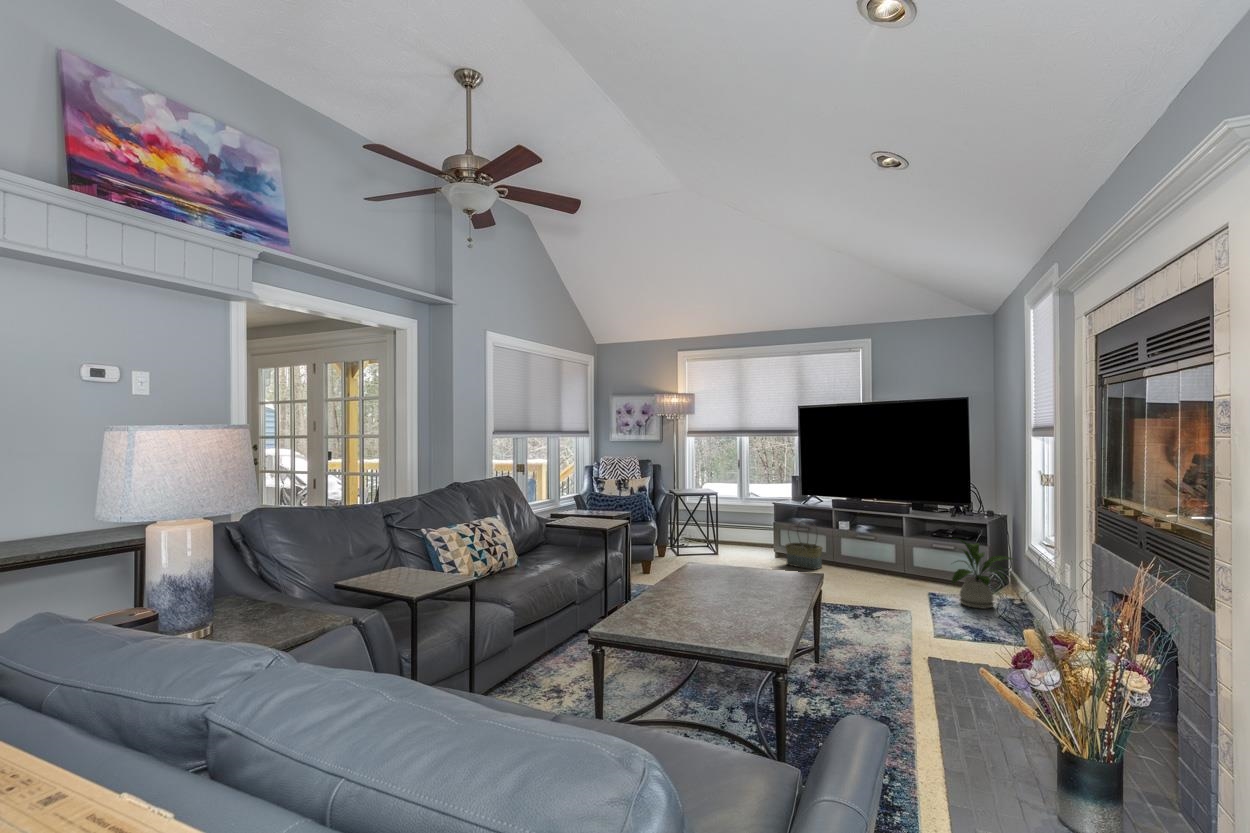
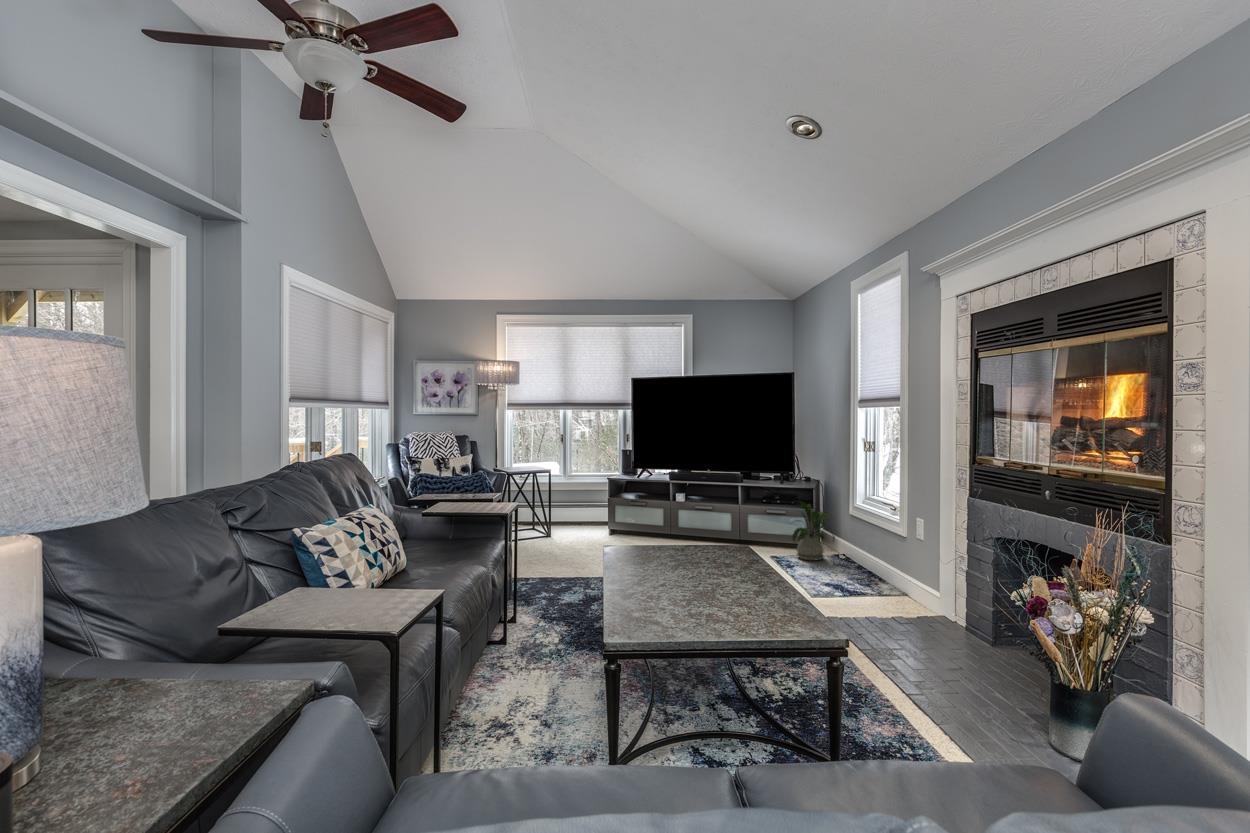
basket: present [786,522,822,569] -> none [627,493,663,541]

